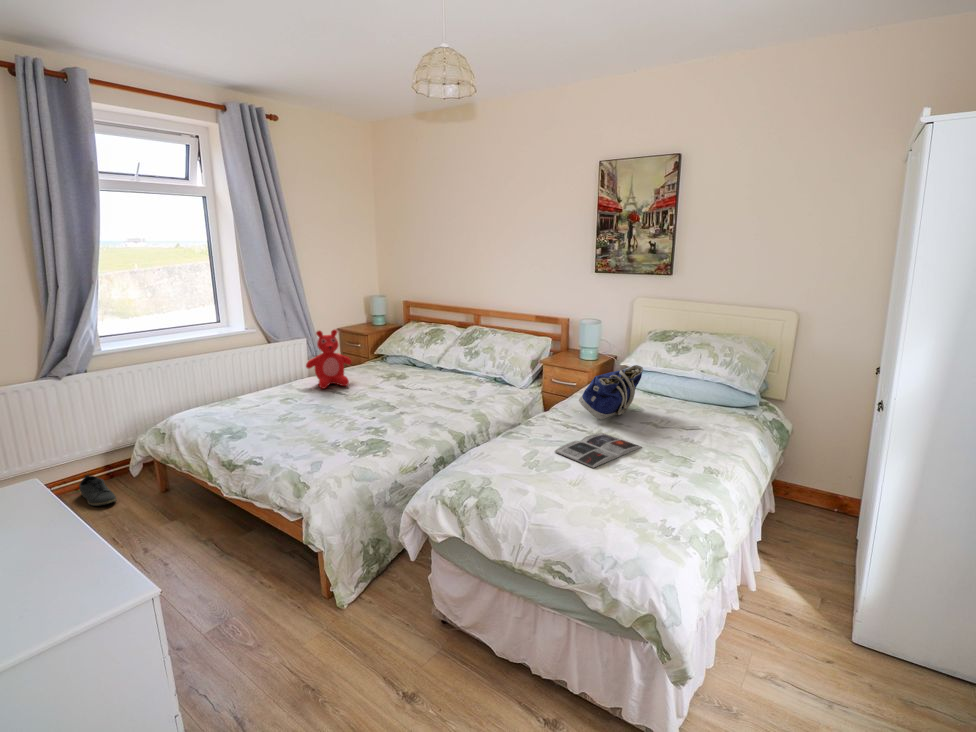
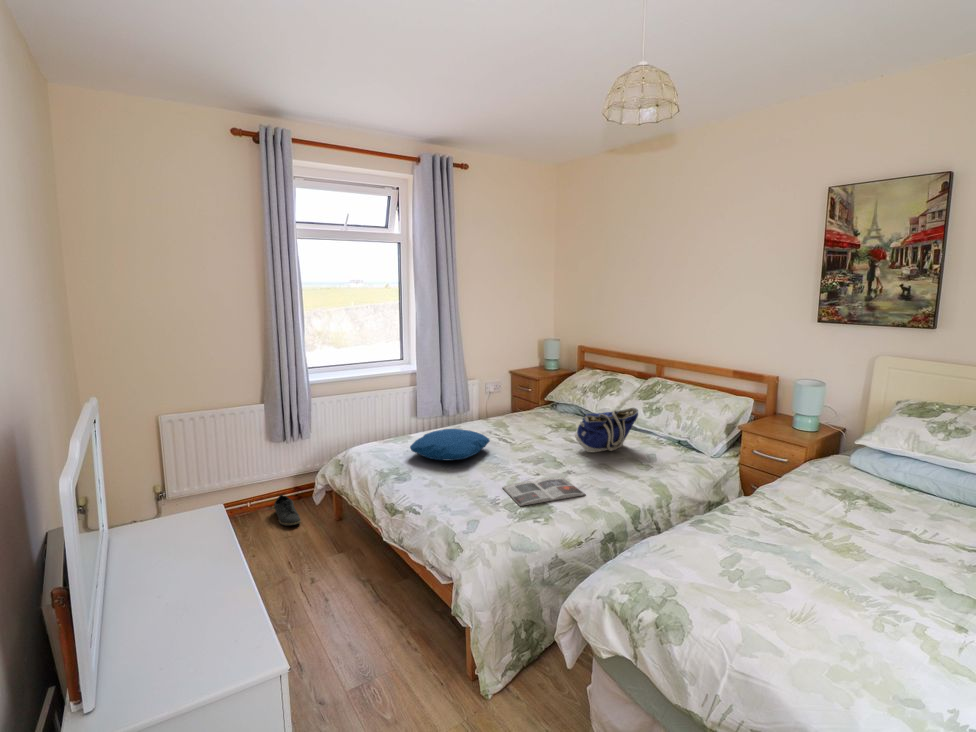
teddy bear: present [306,330,352,389] -> none [474,374,520,435]
tote bag: present [579,365,643,419] -> present [575,408,638,452]
pillow: none [241,385,325,415] -> present [410,429,490,461]
magazine: present [555,433,641,468] -> present [503,477,586,506]

